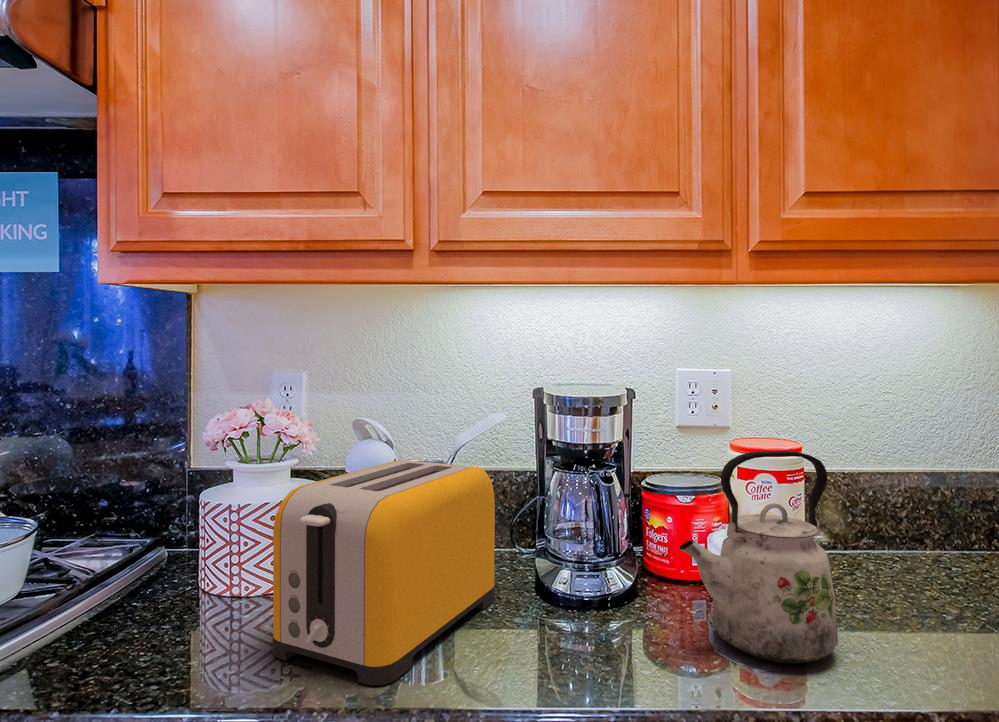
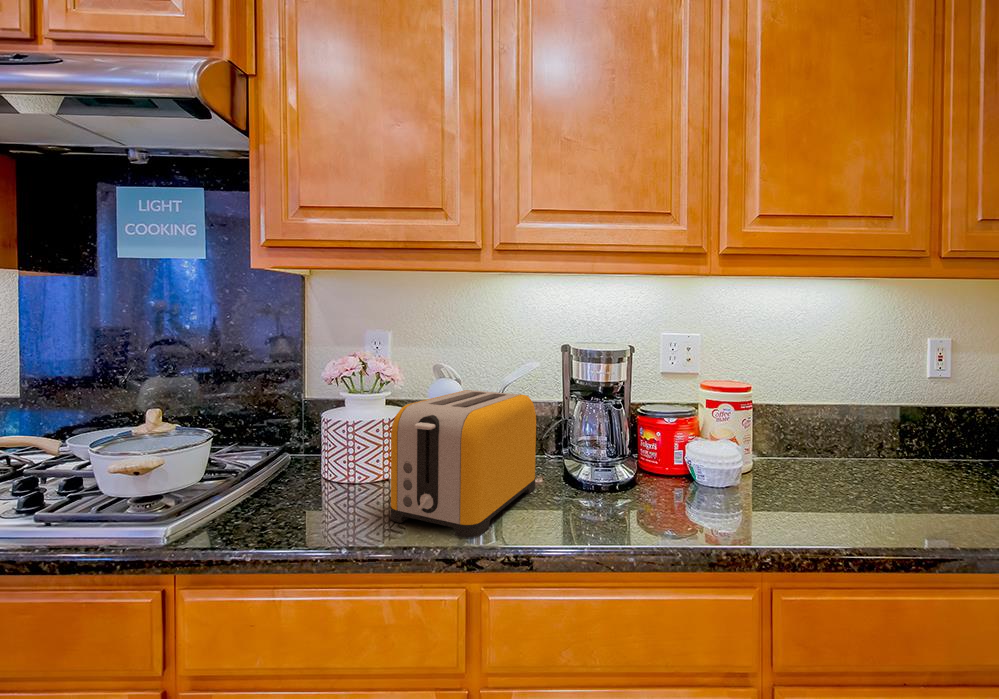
kettle: present [679,451,838,664] -> none [672,383,780,526]

